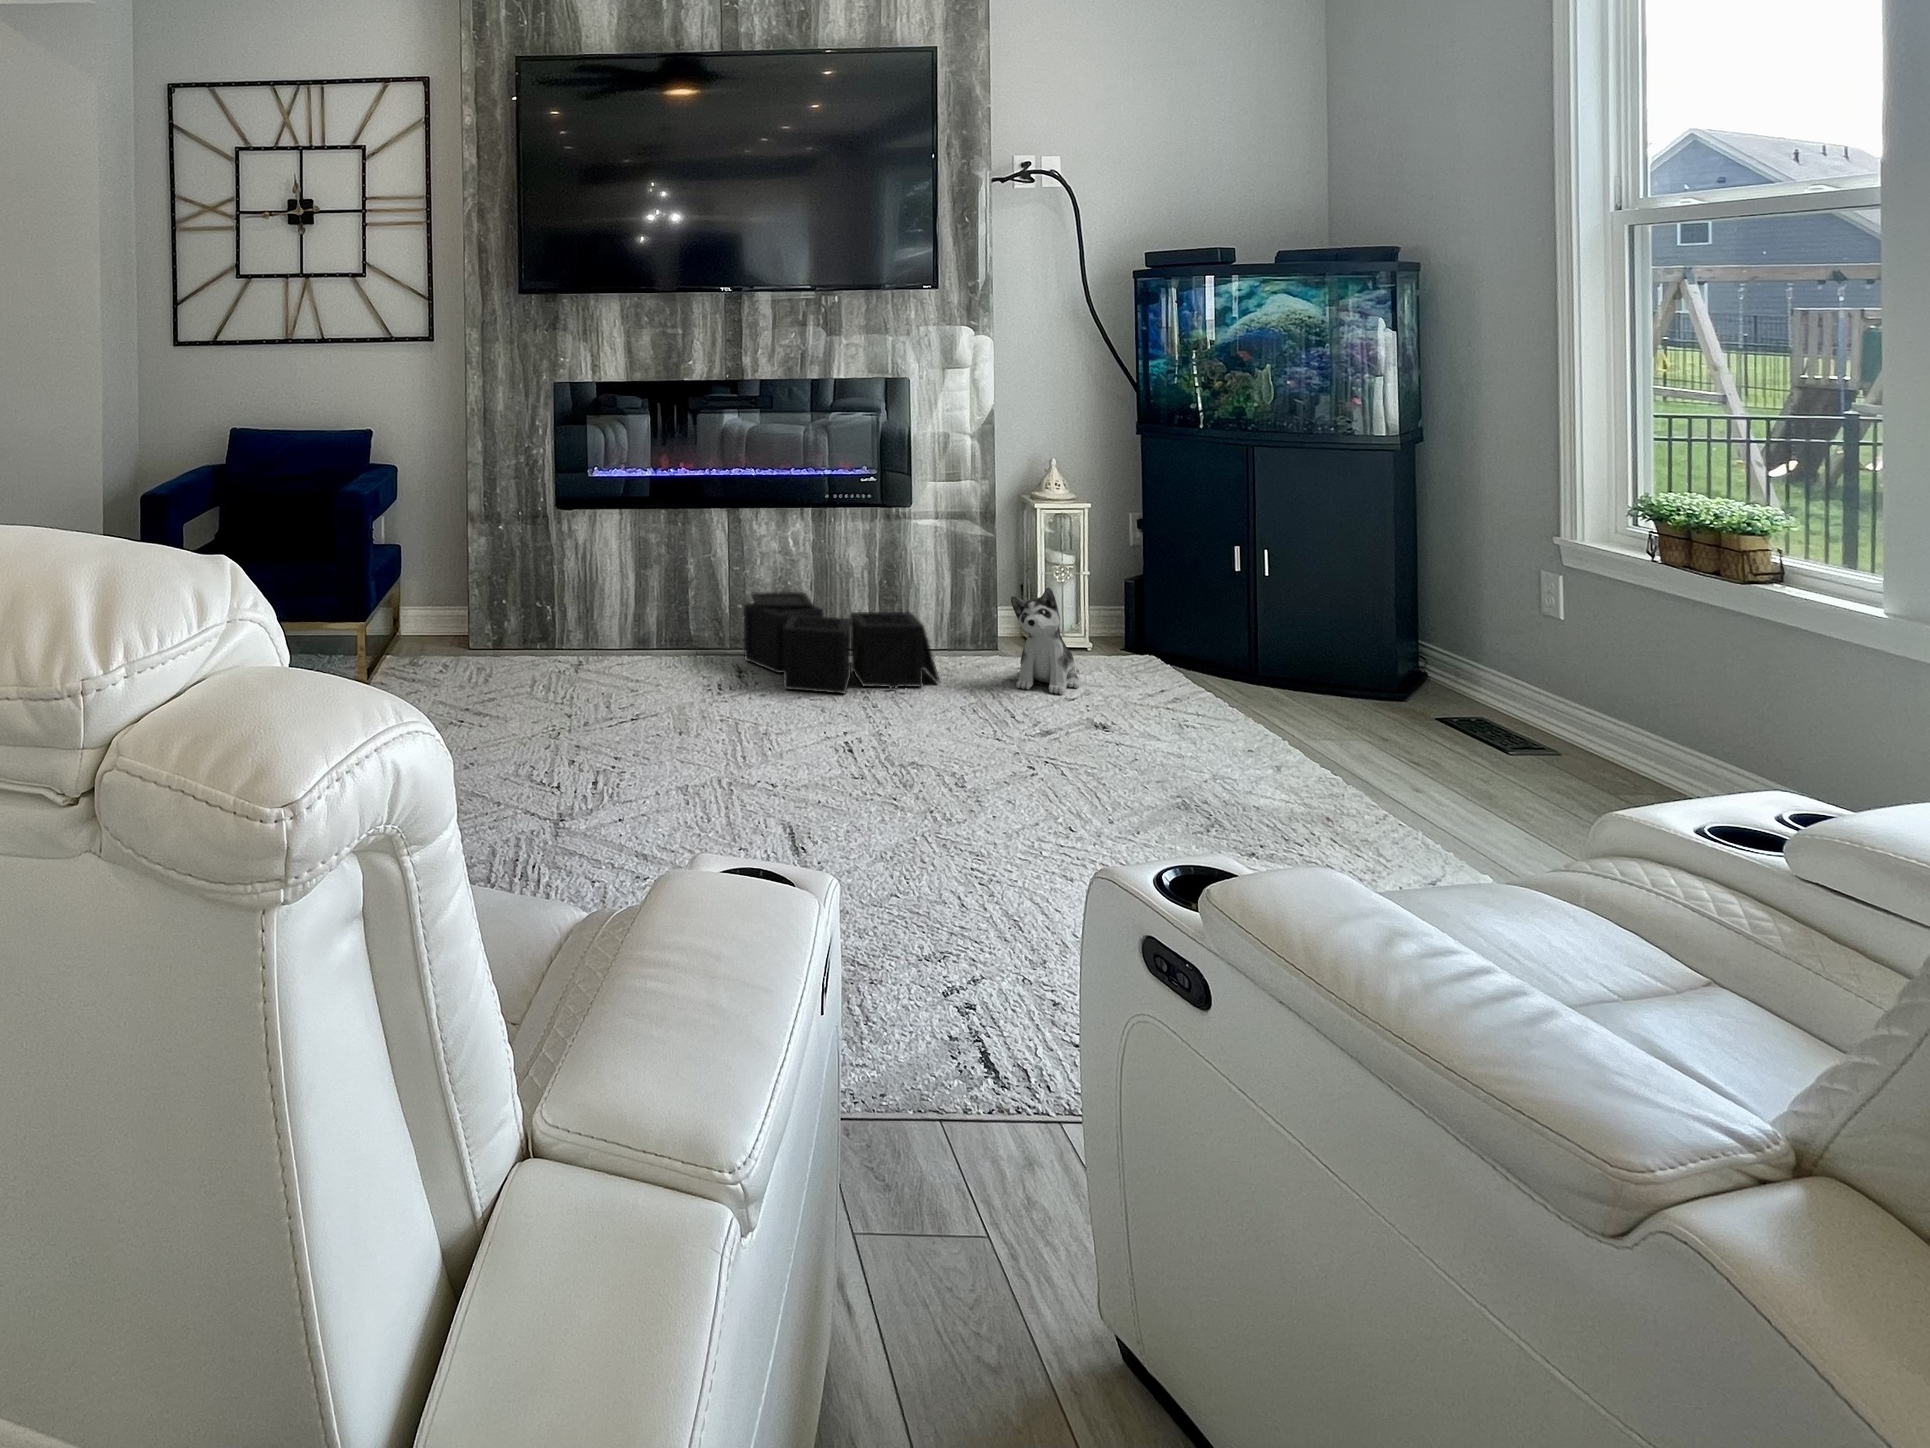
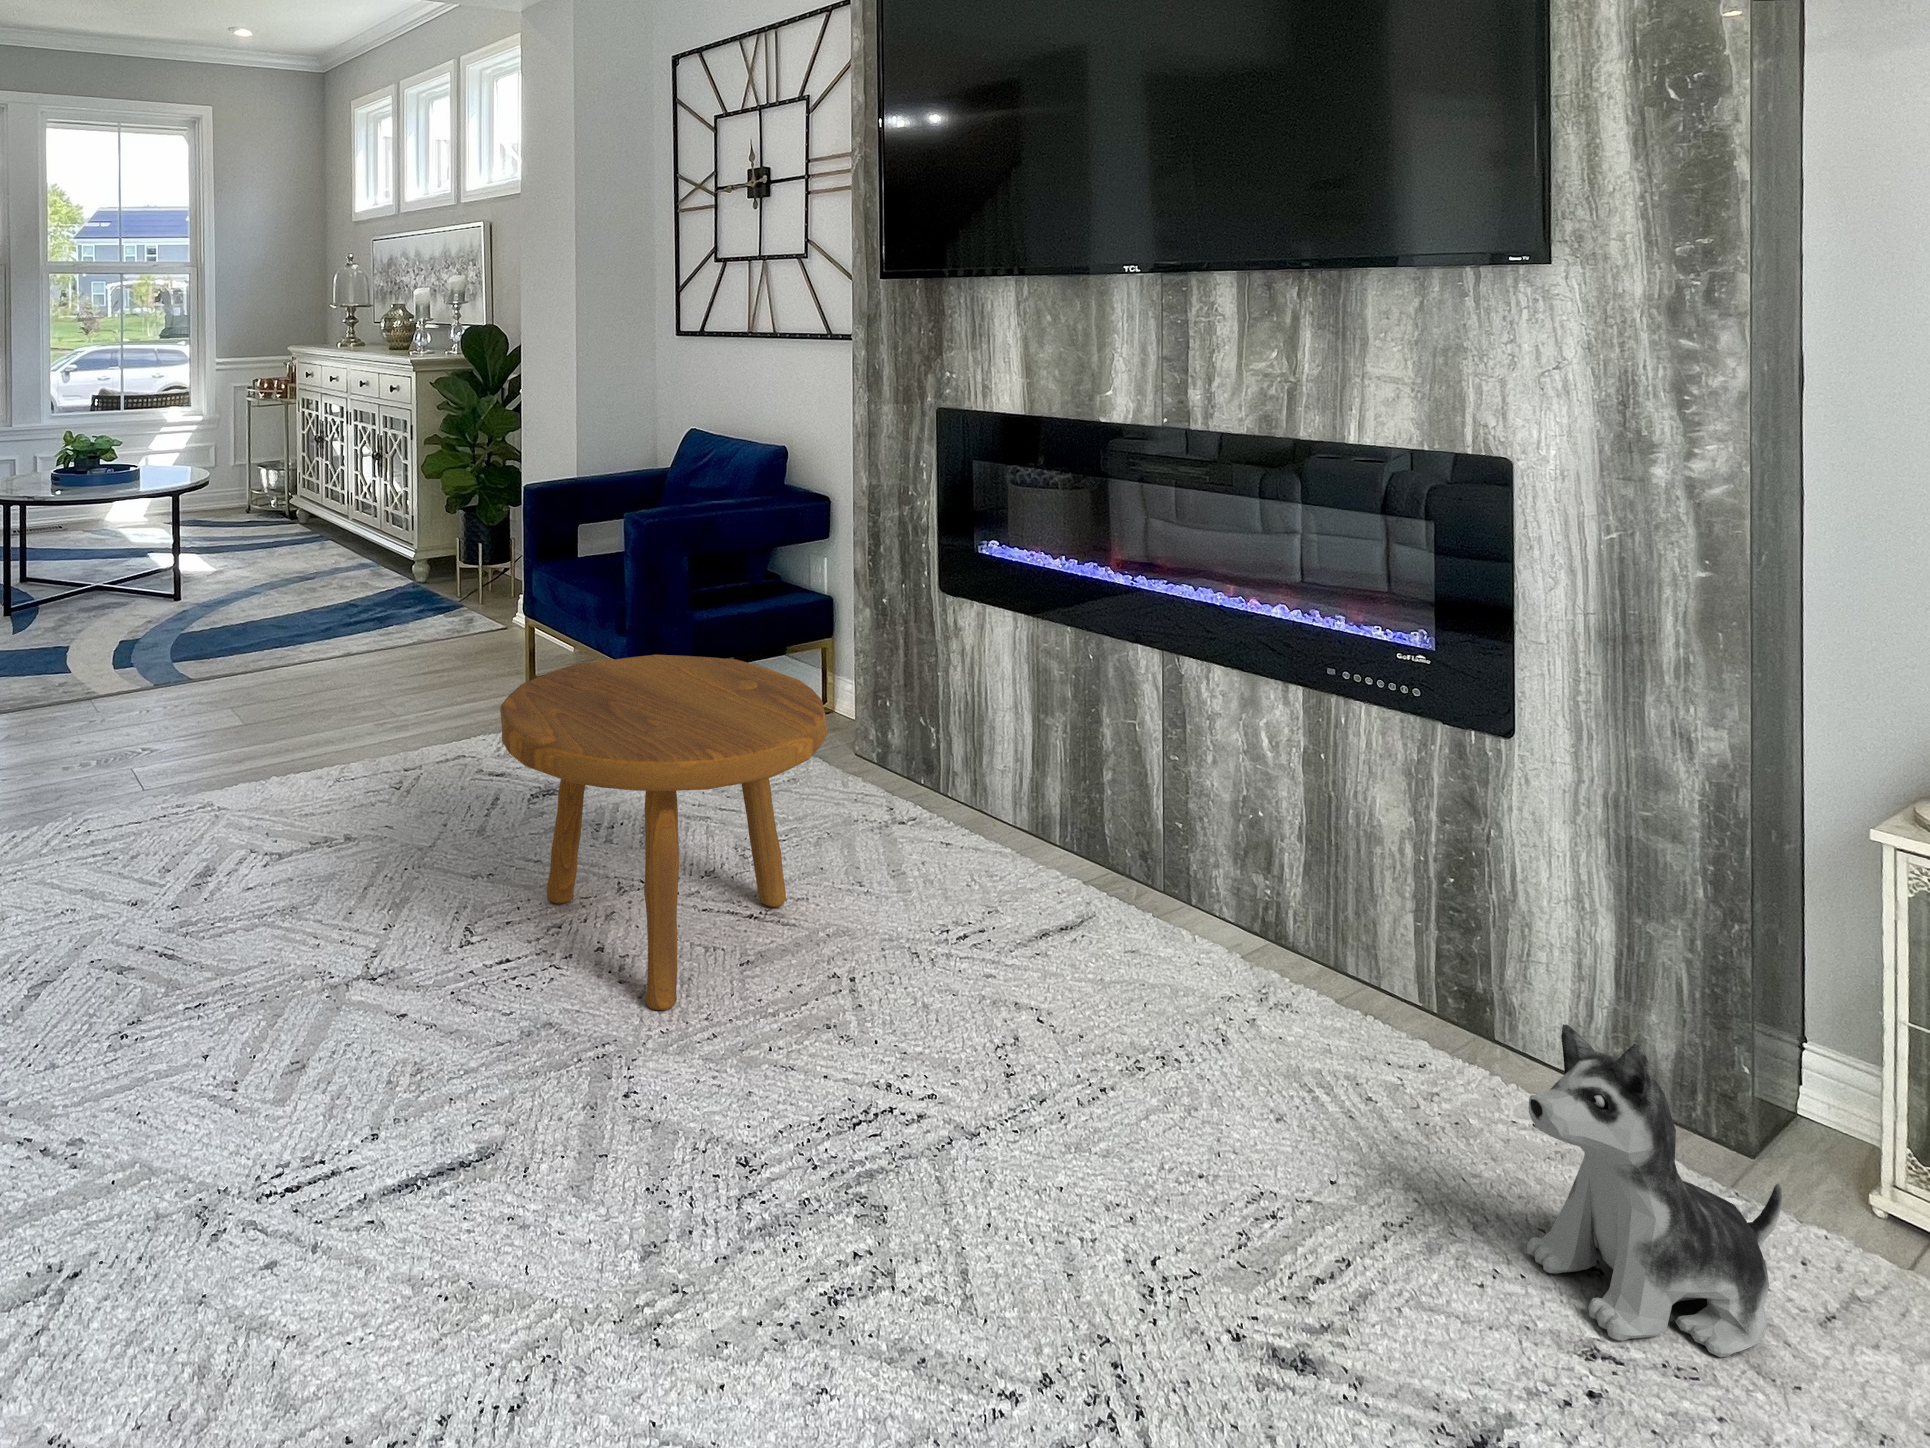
footstool: none [501,557,720,755] -> present [500,655,827,1010]
storage bin: present [744,592,939,694] -> none [1043,808,1423,1137]

